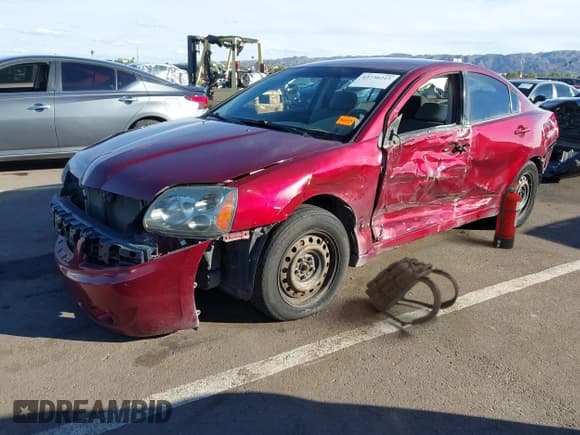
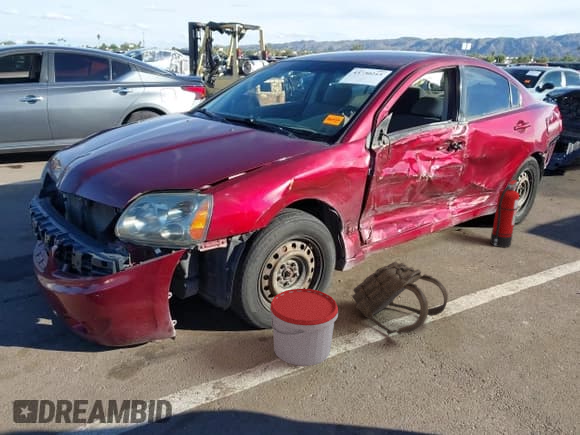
bucket: none [290,282,356,355] -> present [270,289,338,366]

